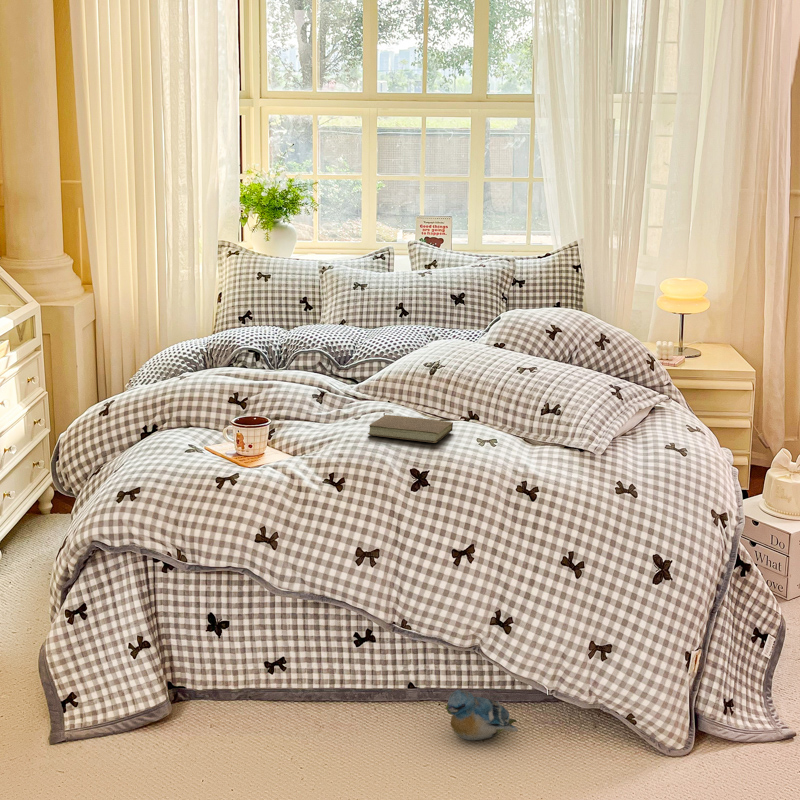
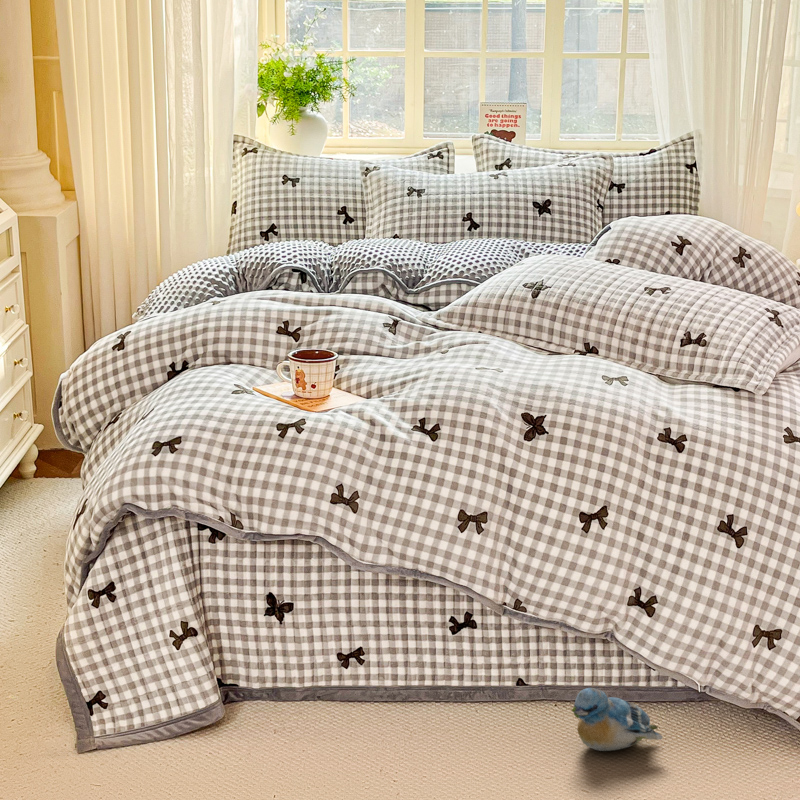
book: present [368,412,453,443] -> none [461,343,568,380]

